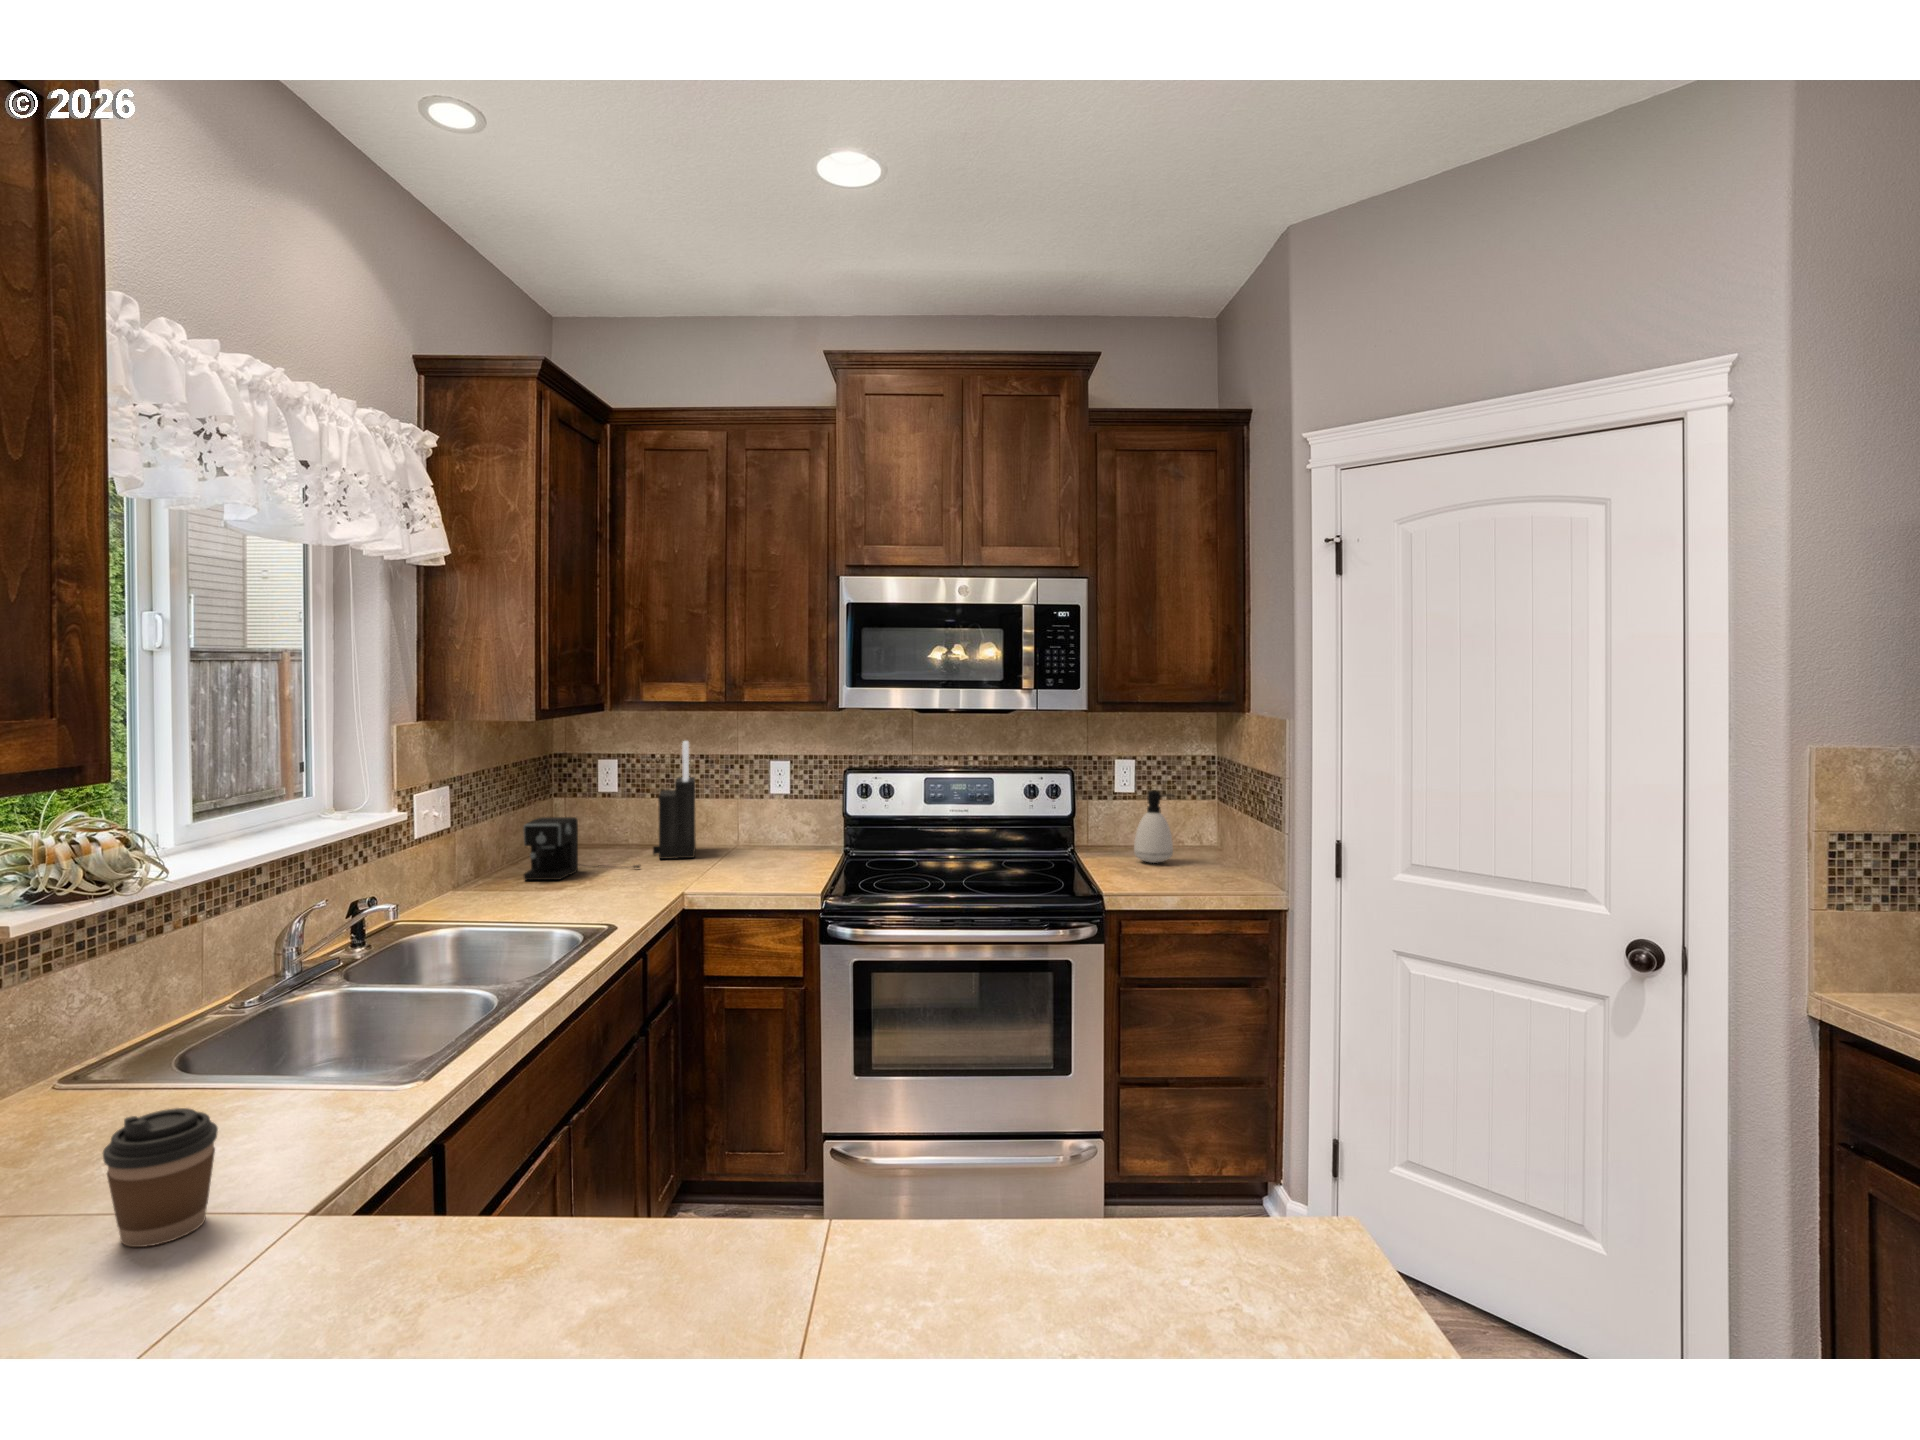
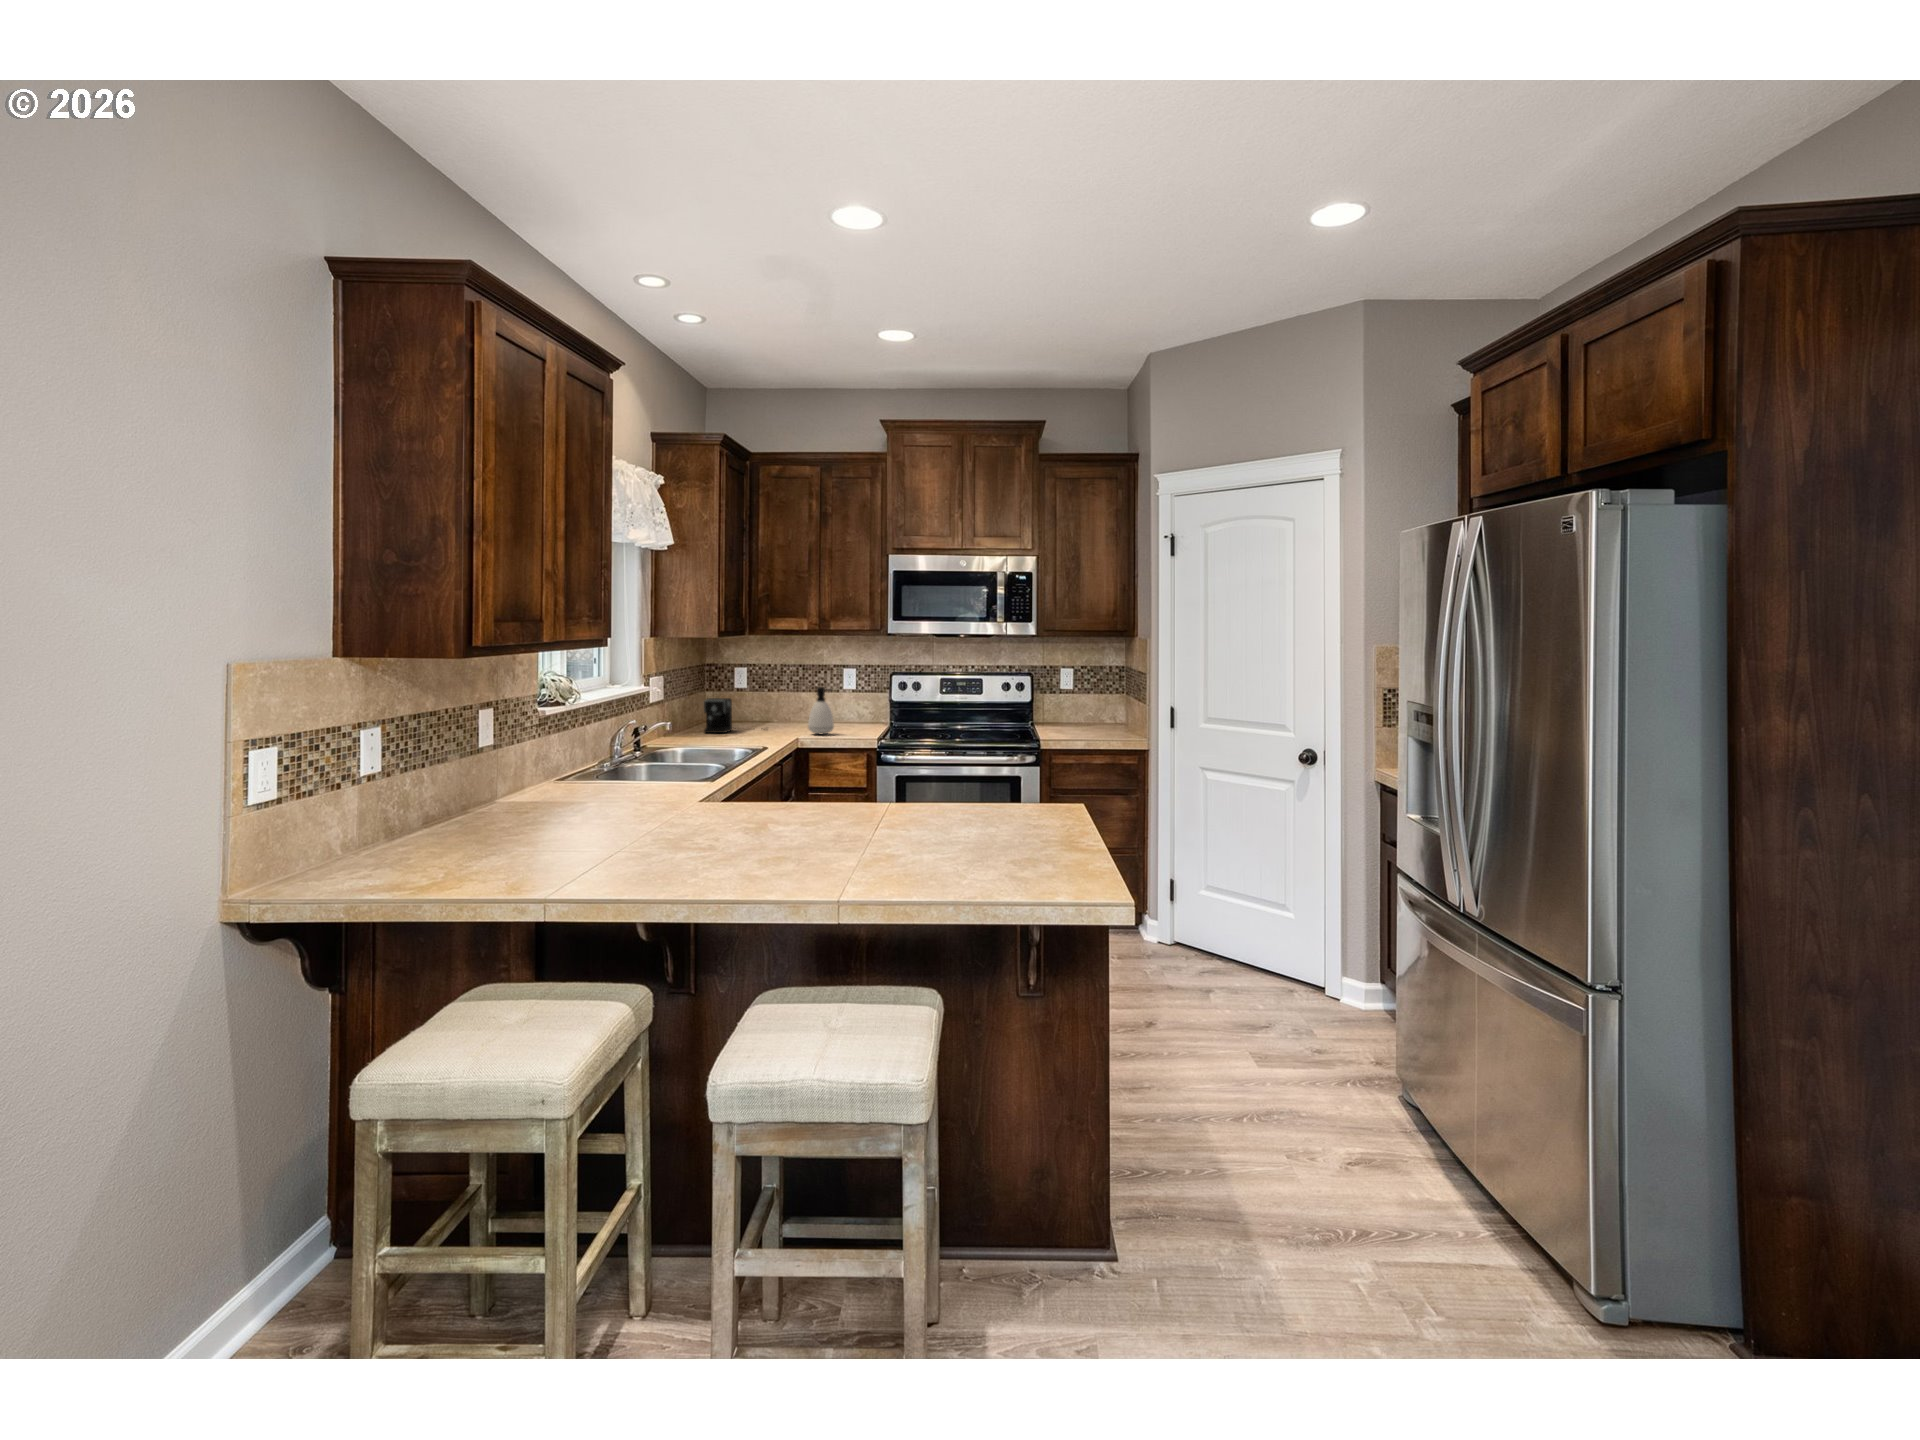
knife block: present [653,741,696,859] -> none [772,655,799,727]
soap dispenser: present [1134,790,1174,863] -> present [808,687,834,734]
coffee cup: present [103,1108,218,1247] -> none [644,757,677,799]

